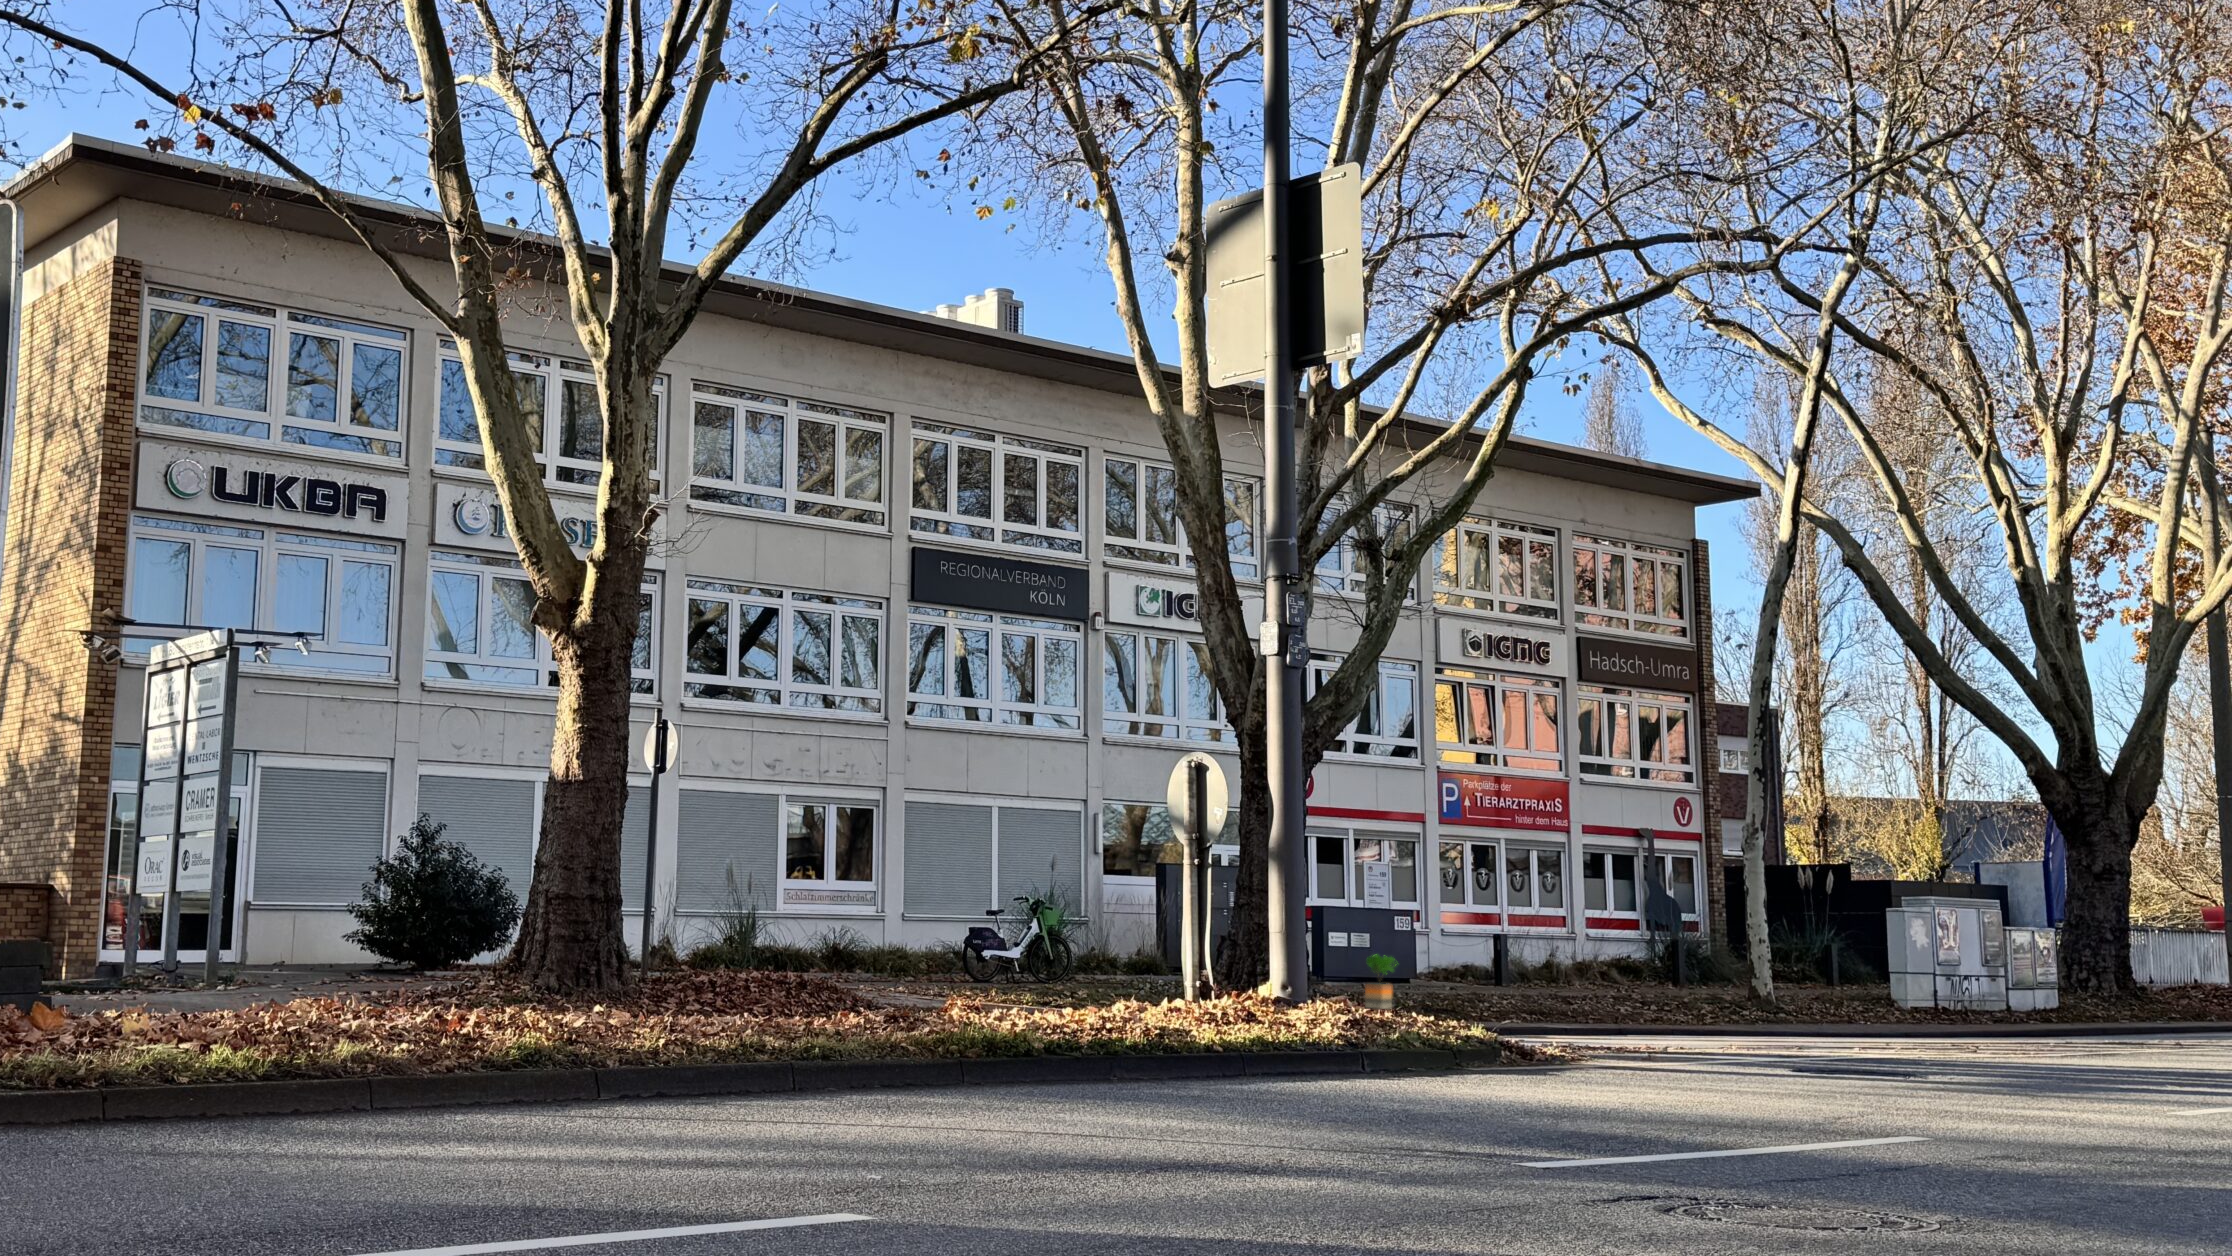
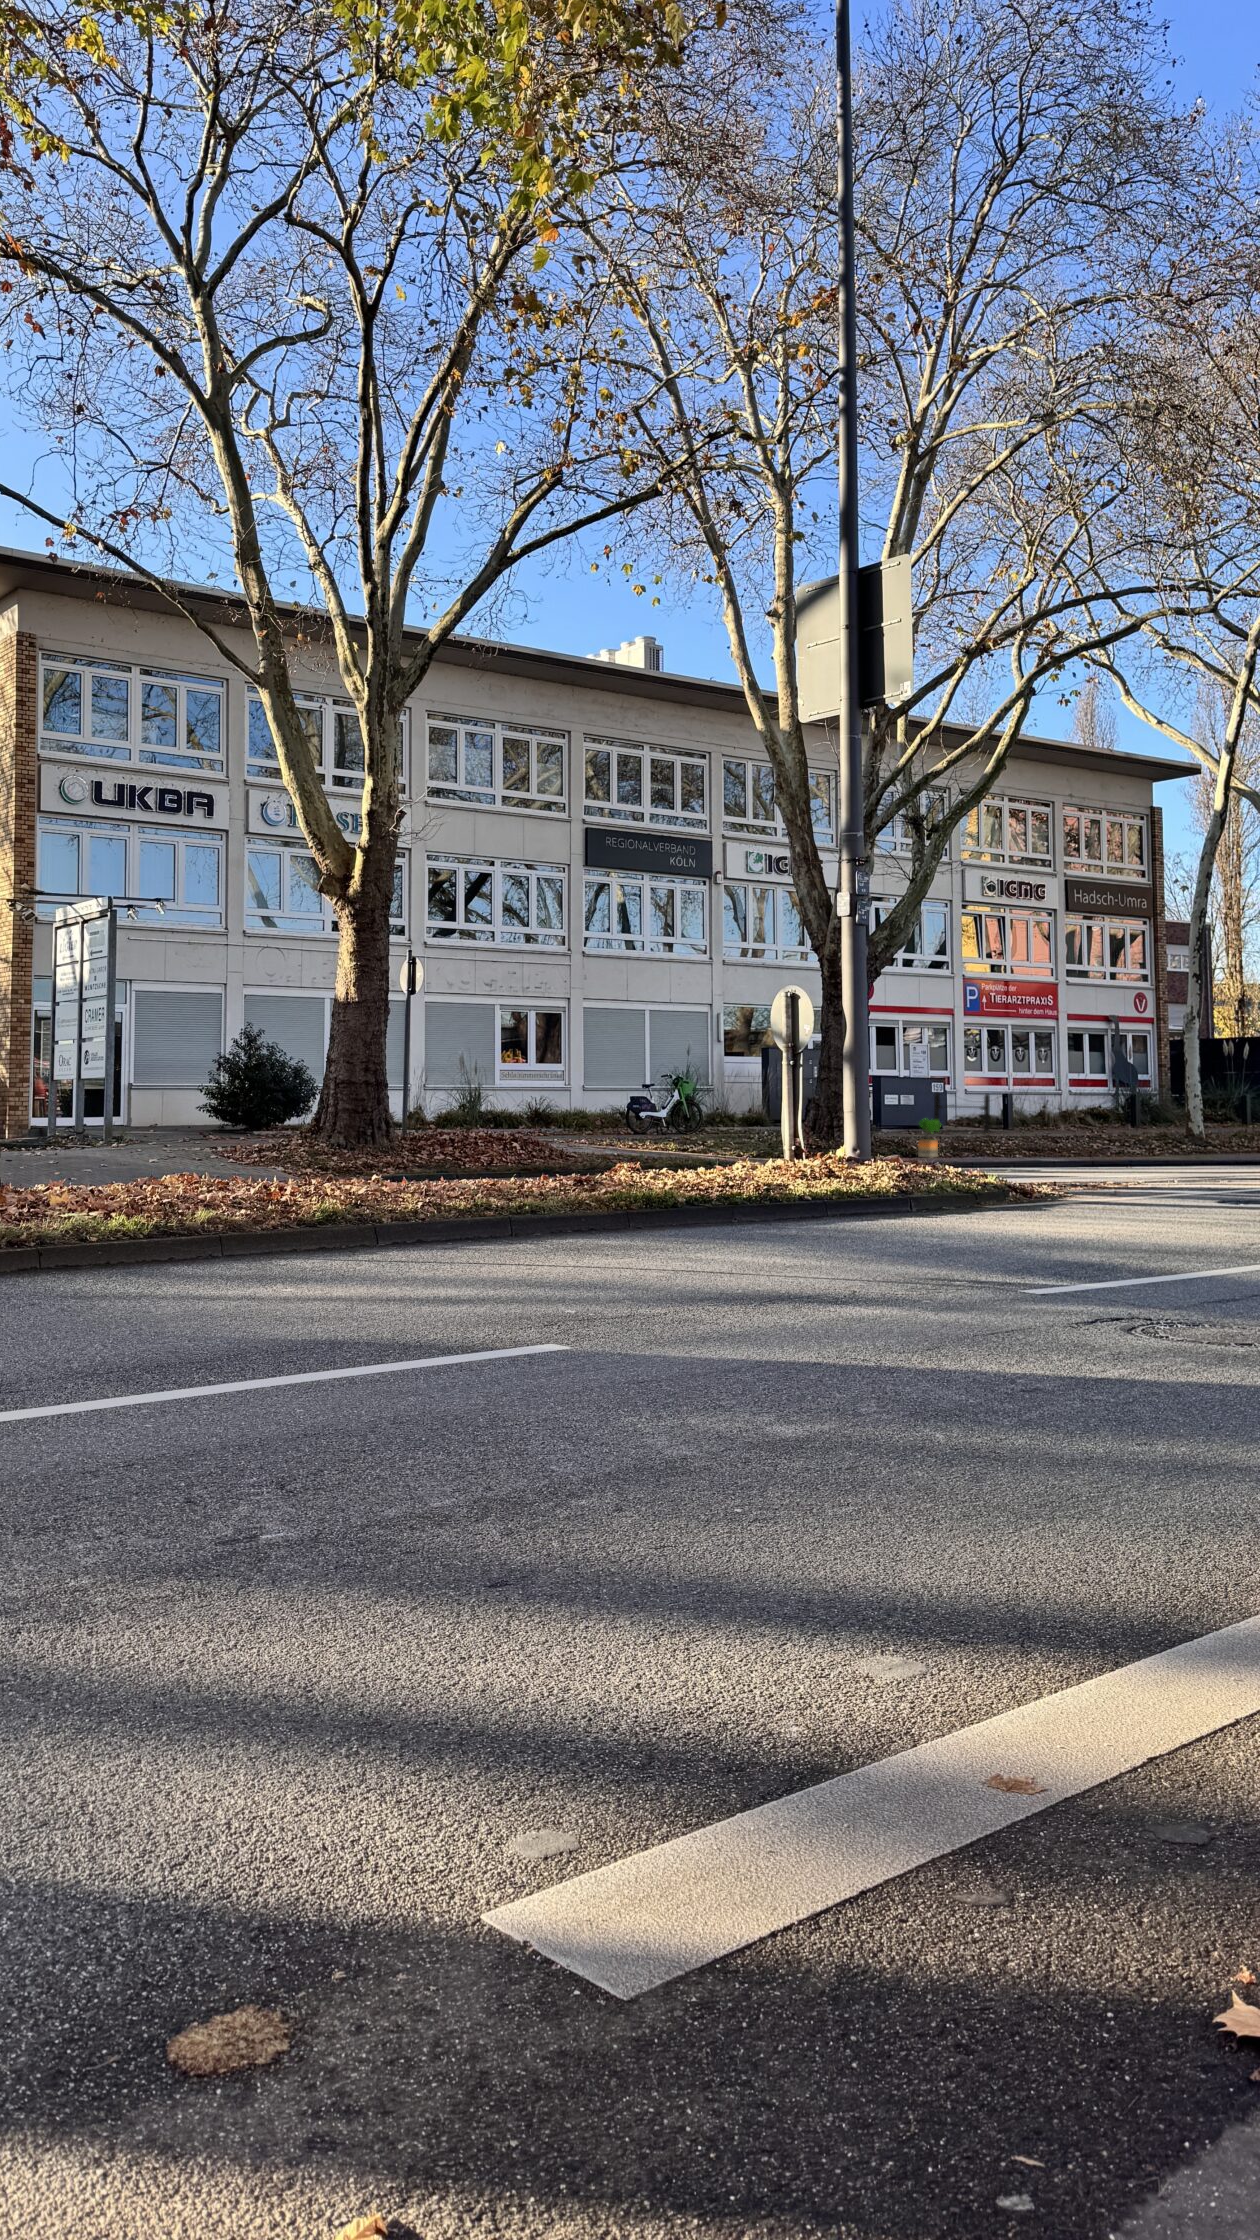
bench: none [1394,928,1474,987] -> present [934,1092,990,1133]

